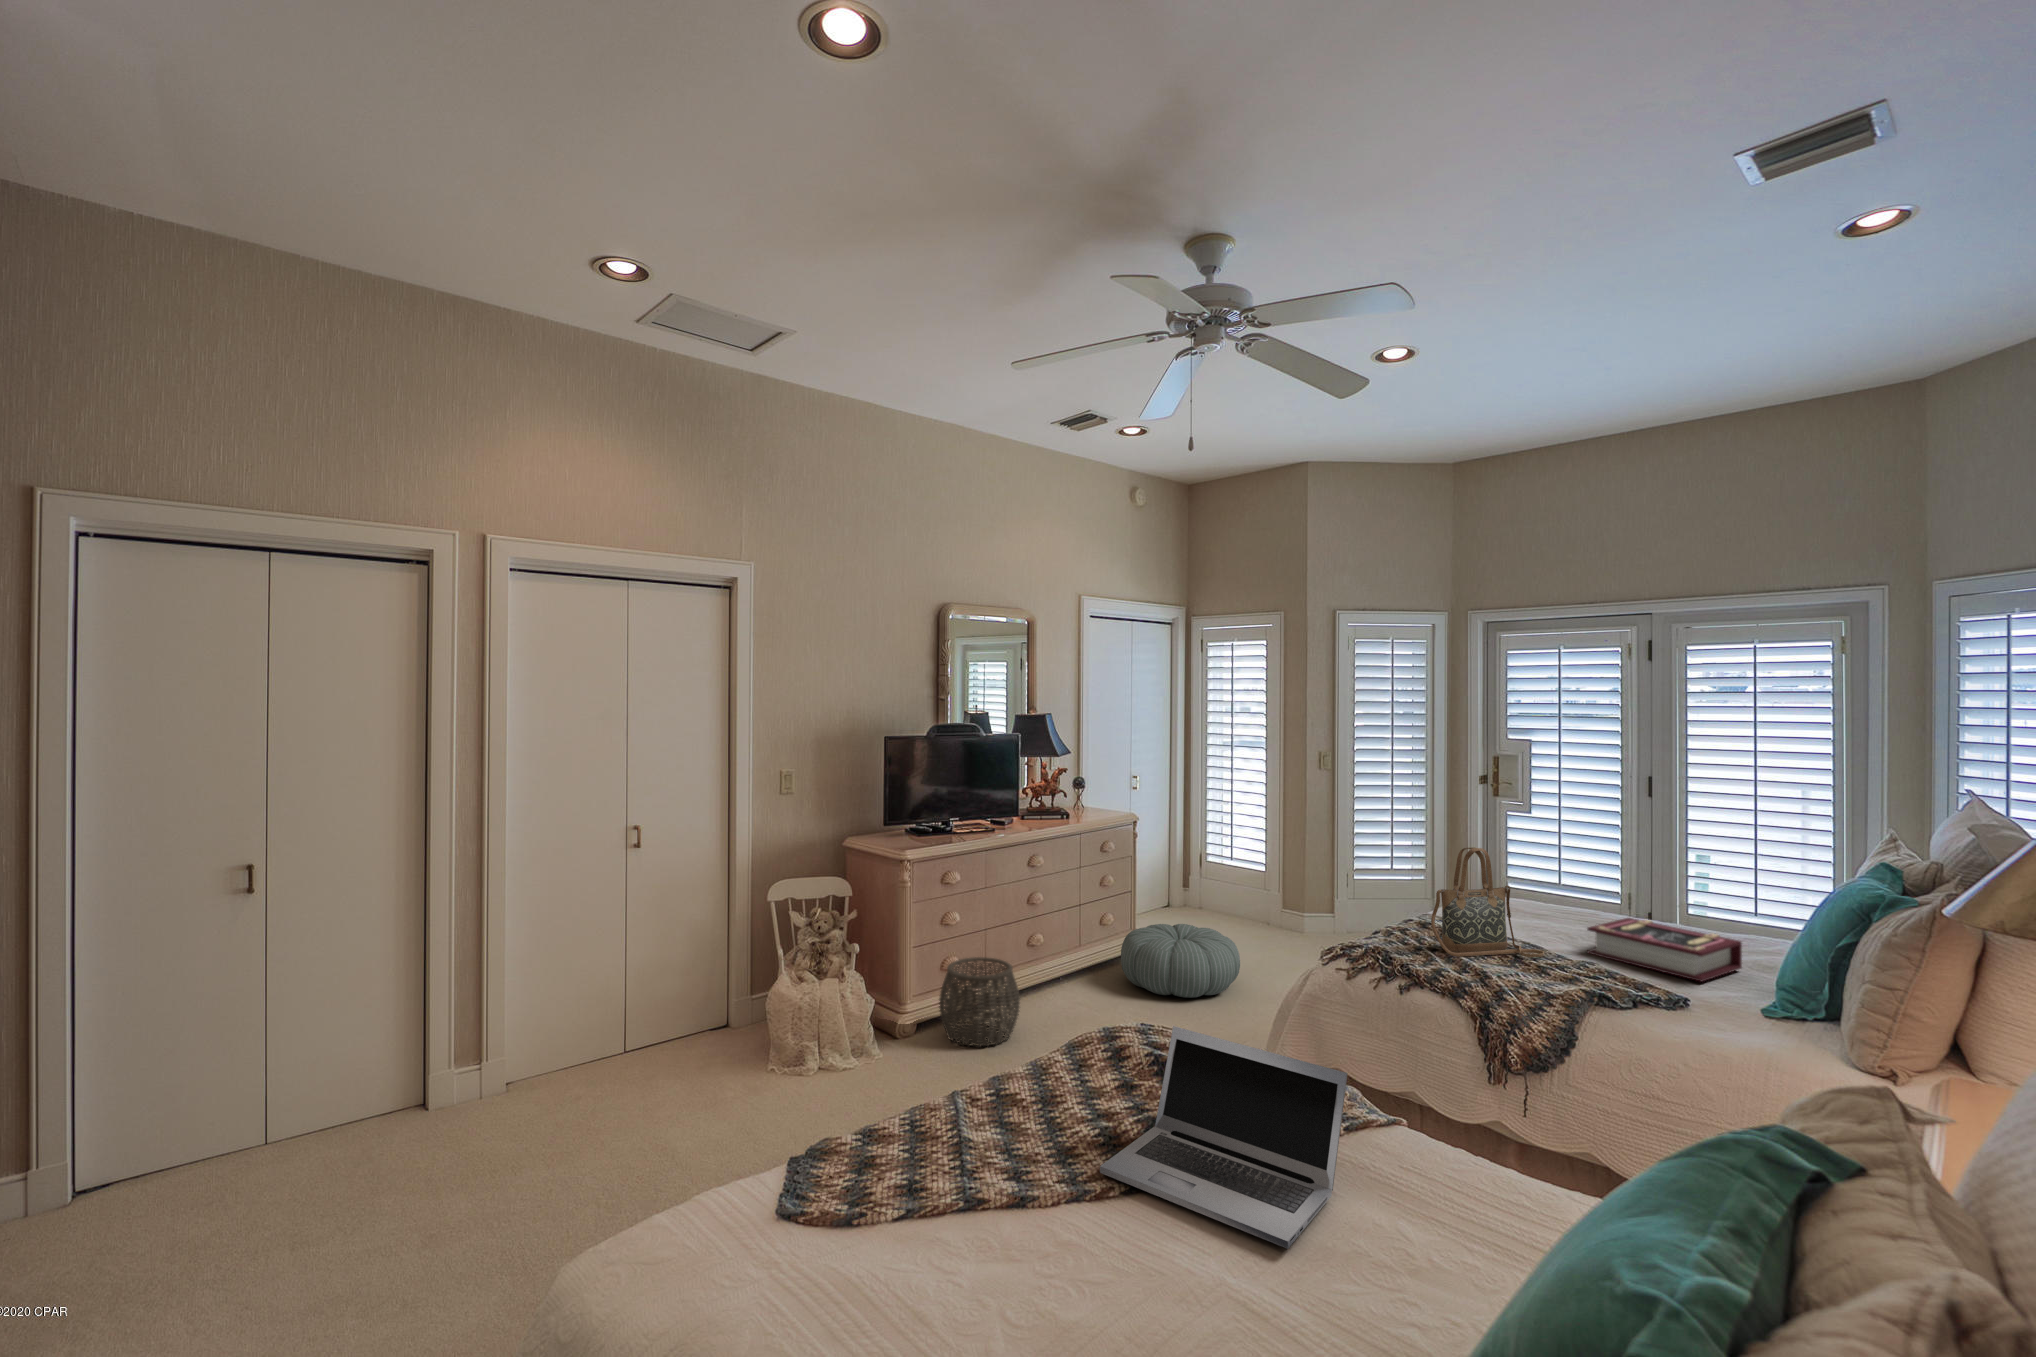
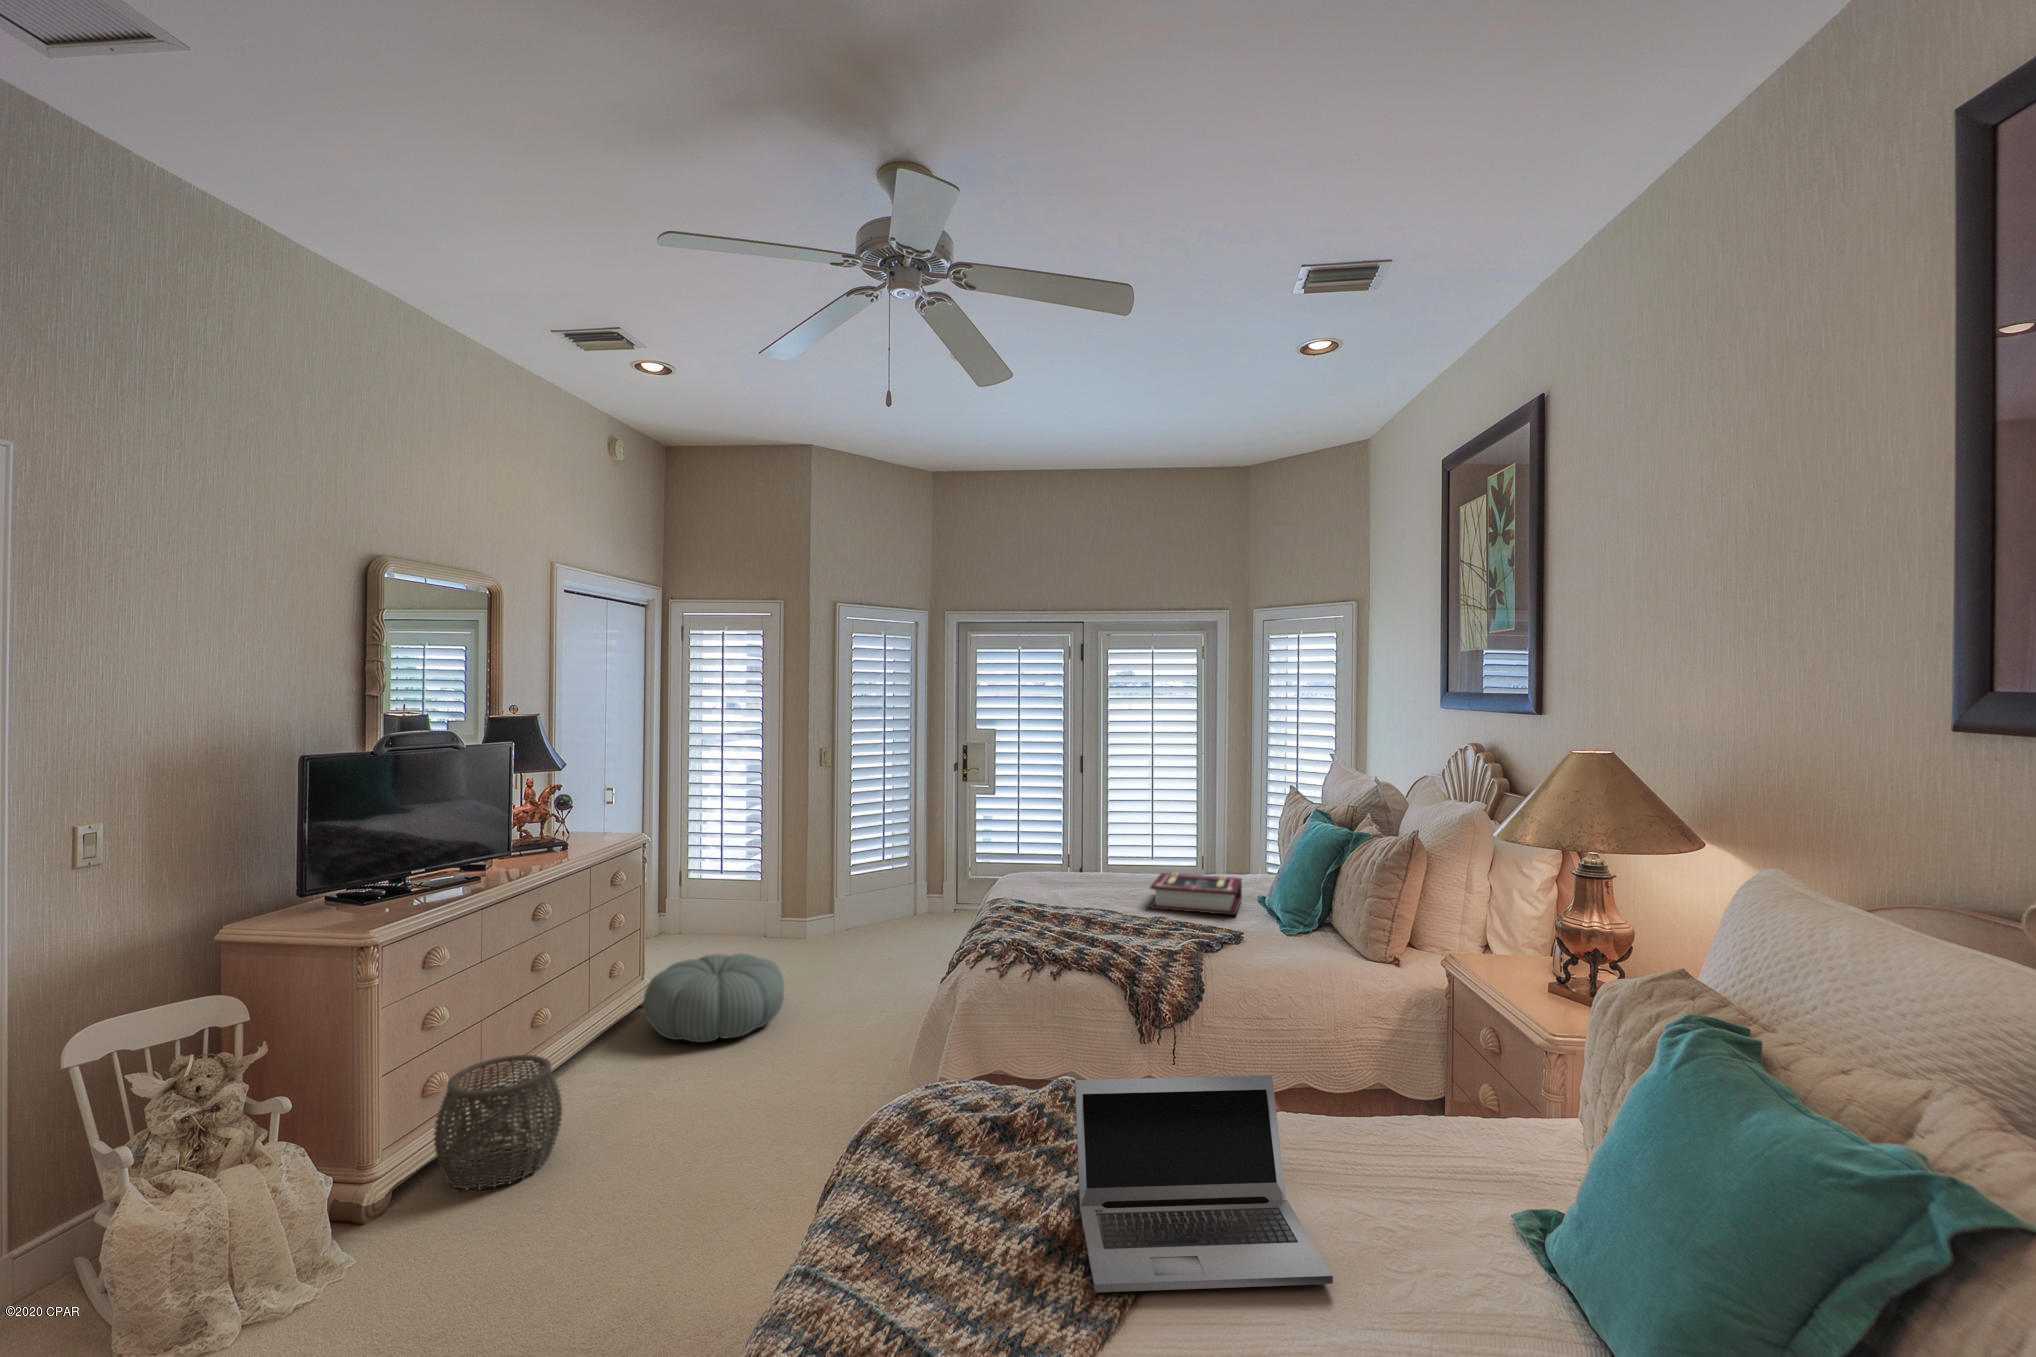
handbag: present [1431,848,1544,957] -> none [1057,830,1132,933]

